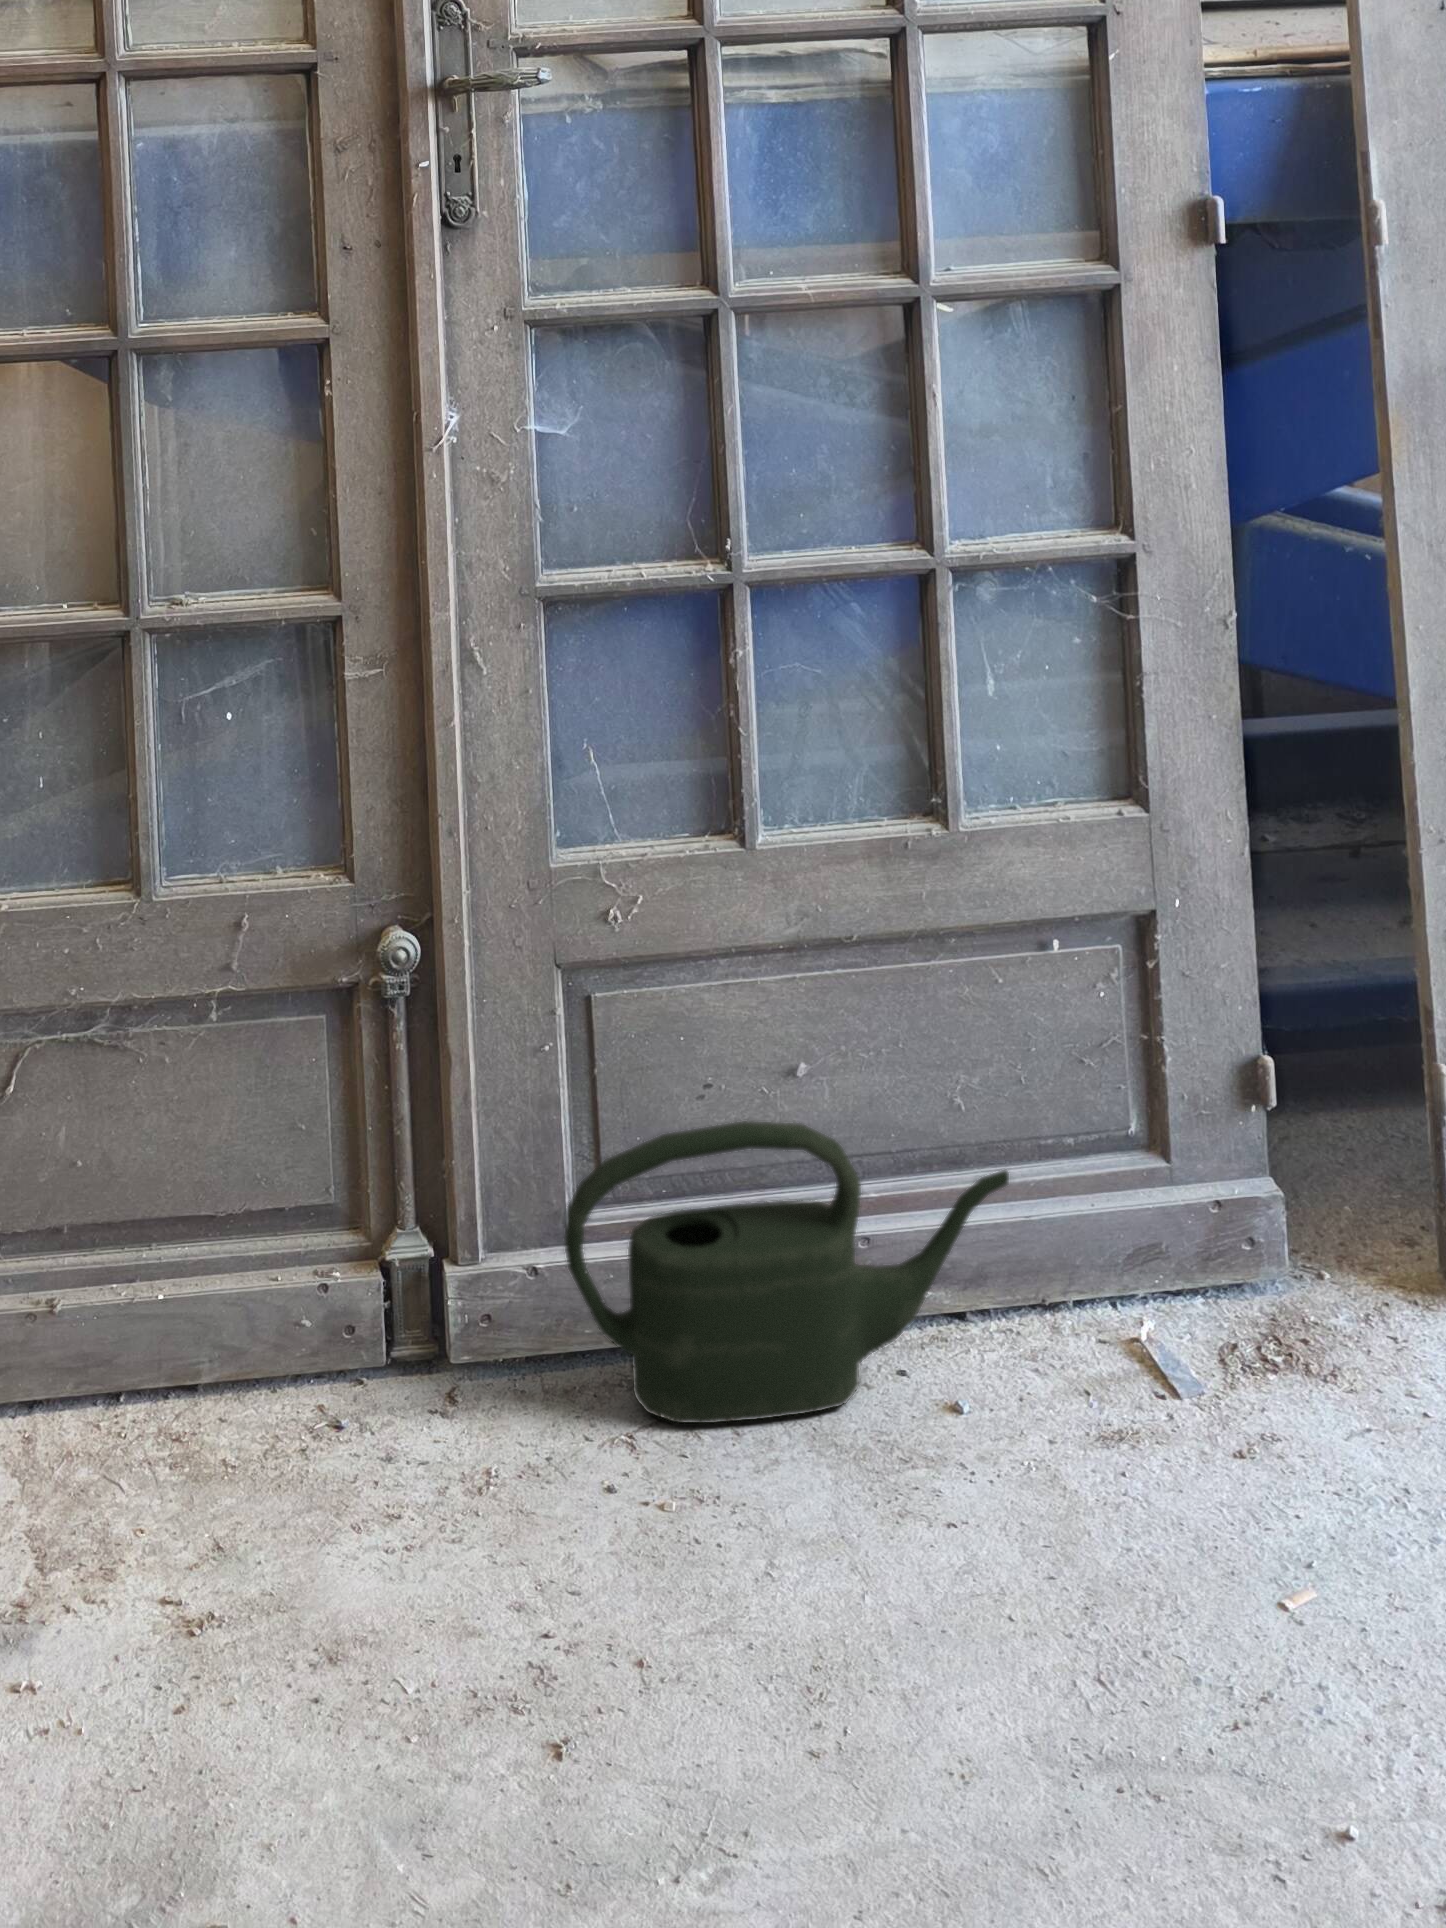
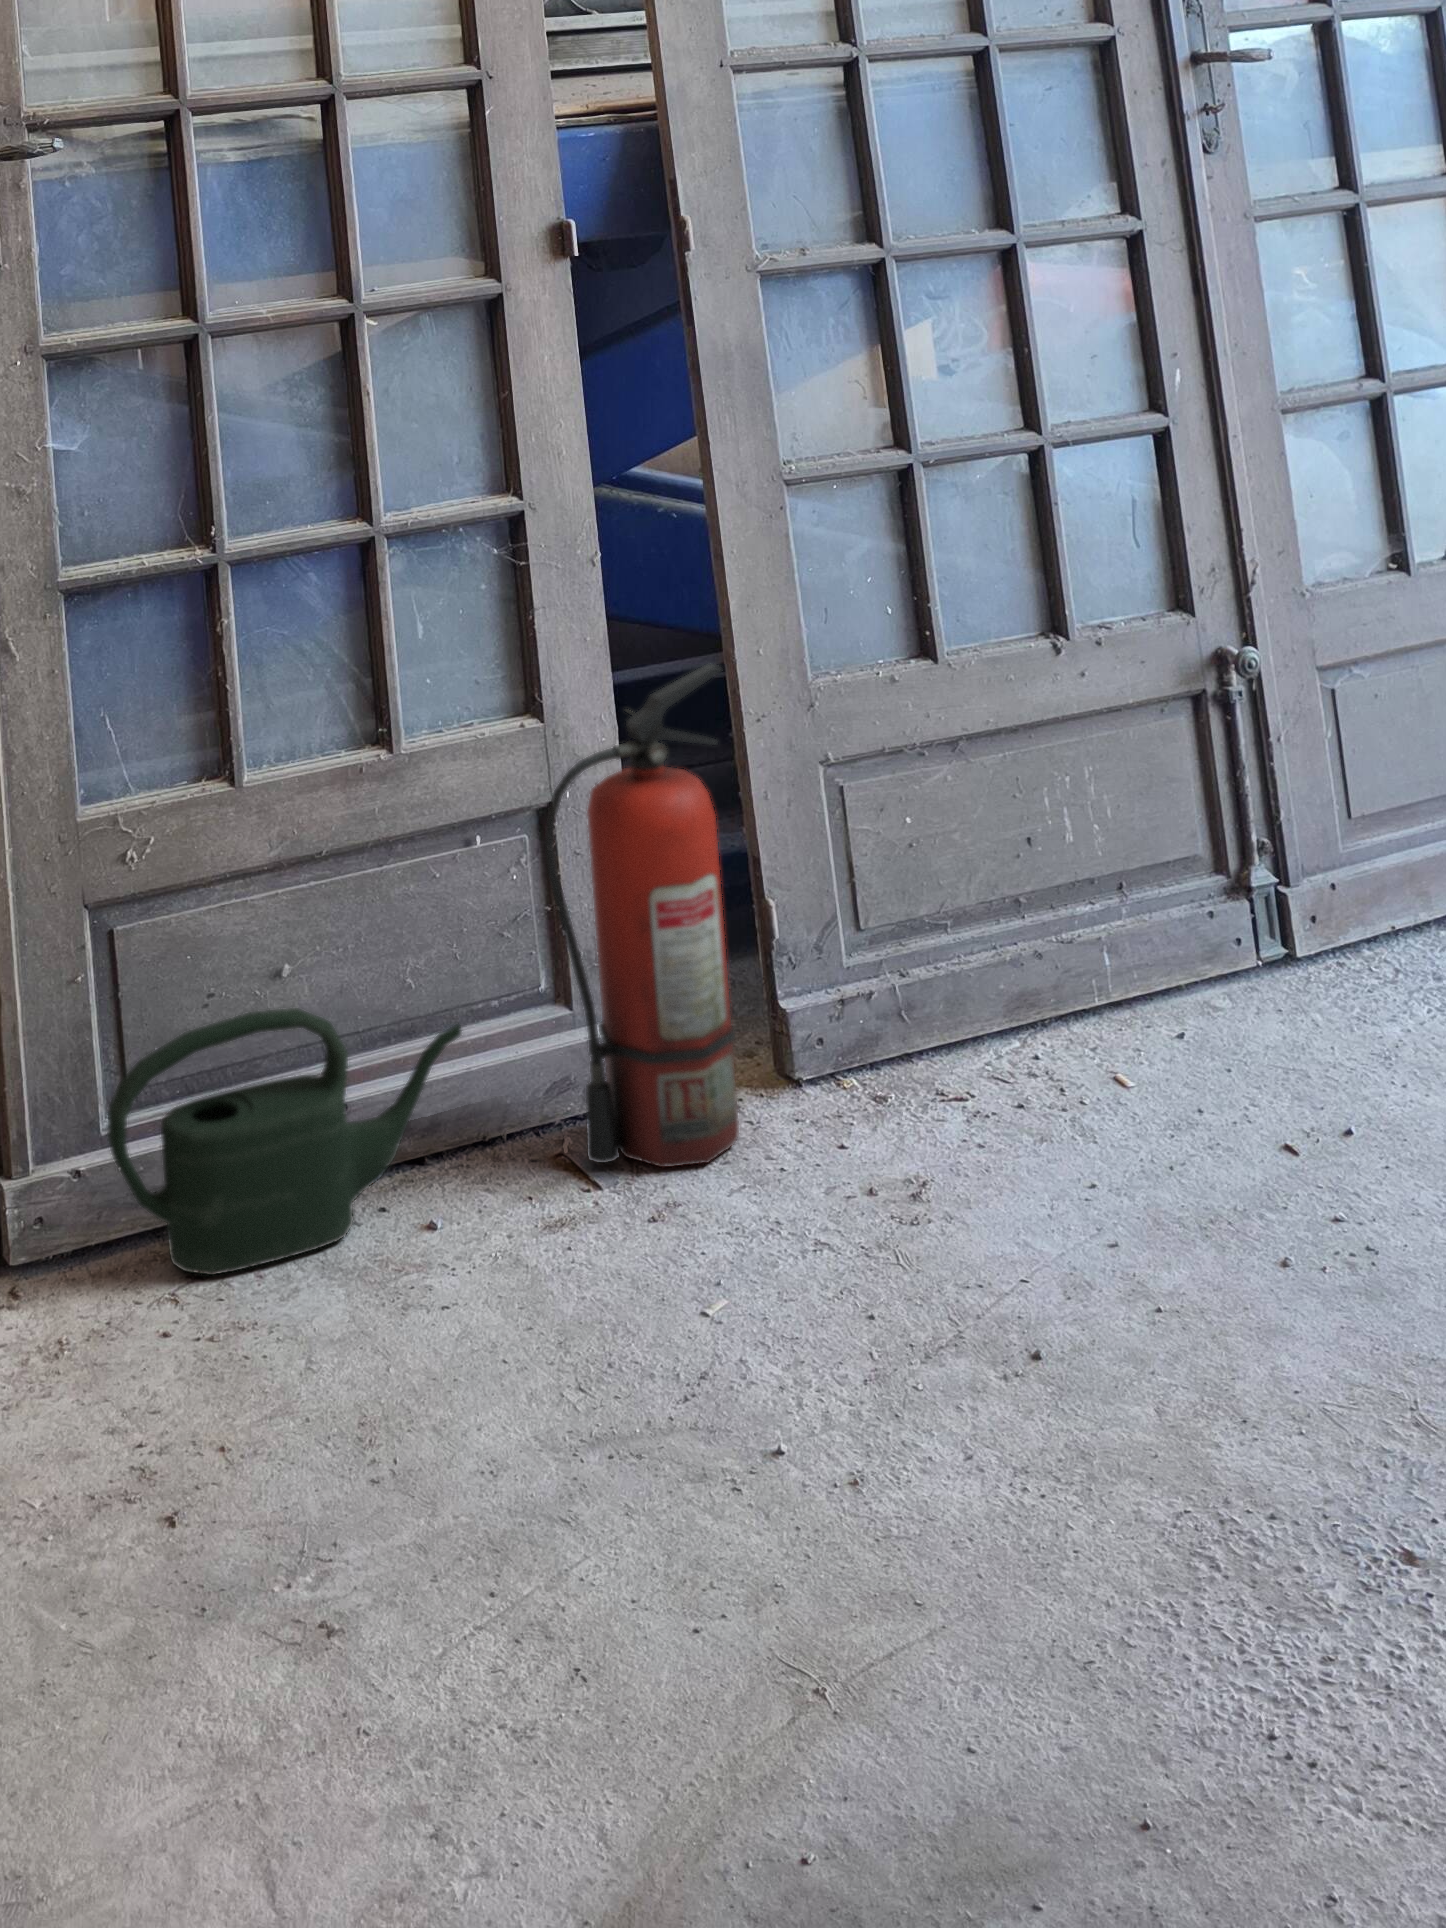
fire extinguisher: none [1125,768,1382,1389] -> present [544,664,739,1167]

